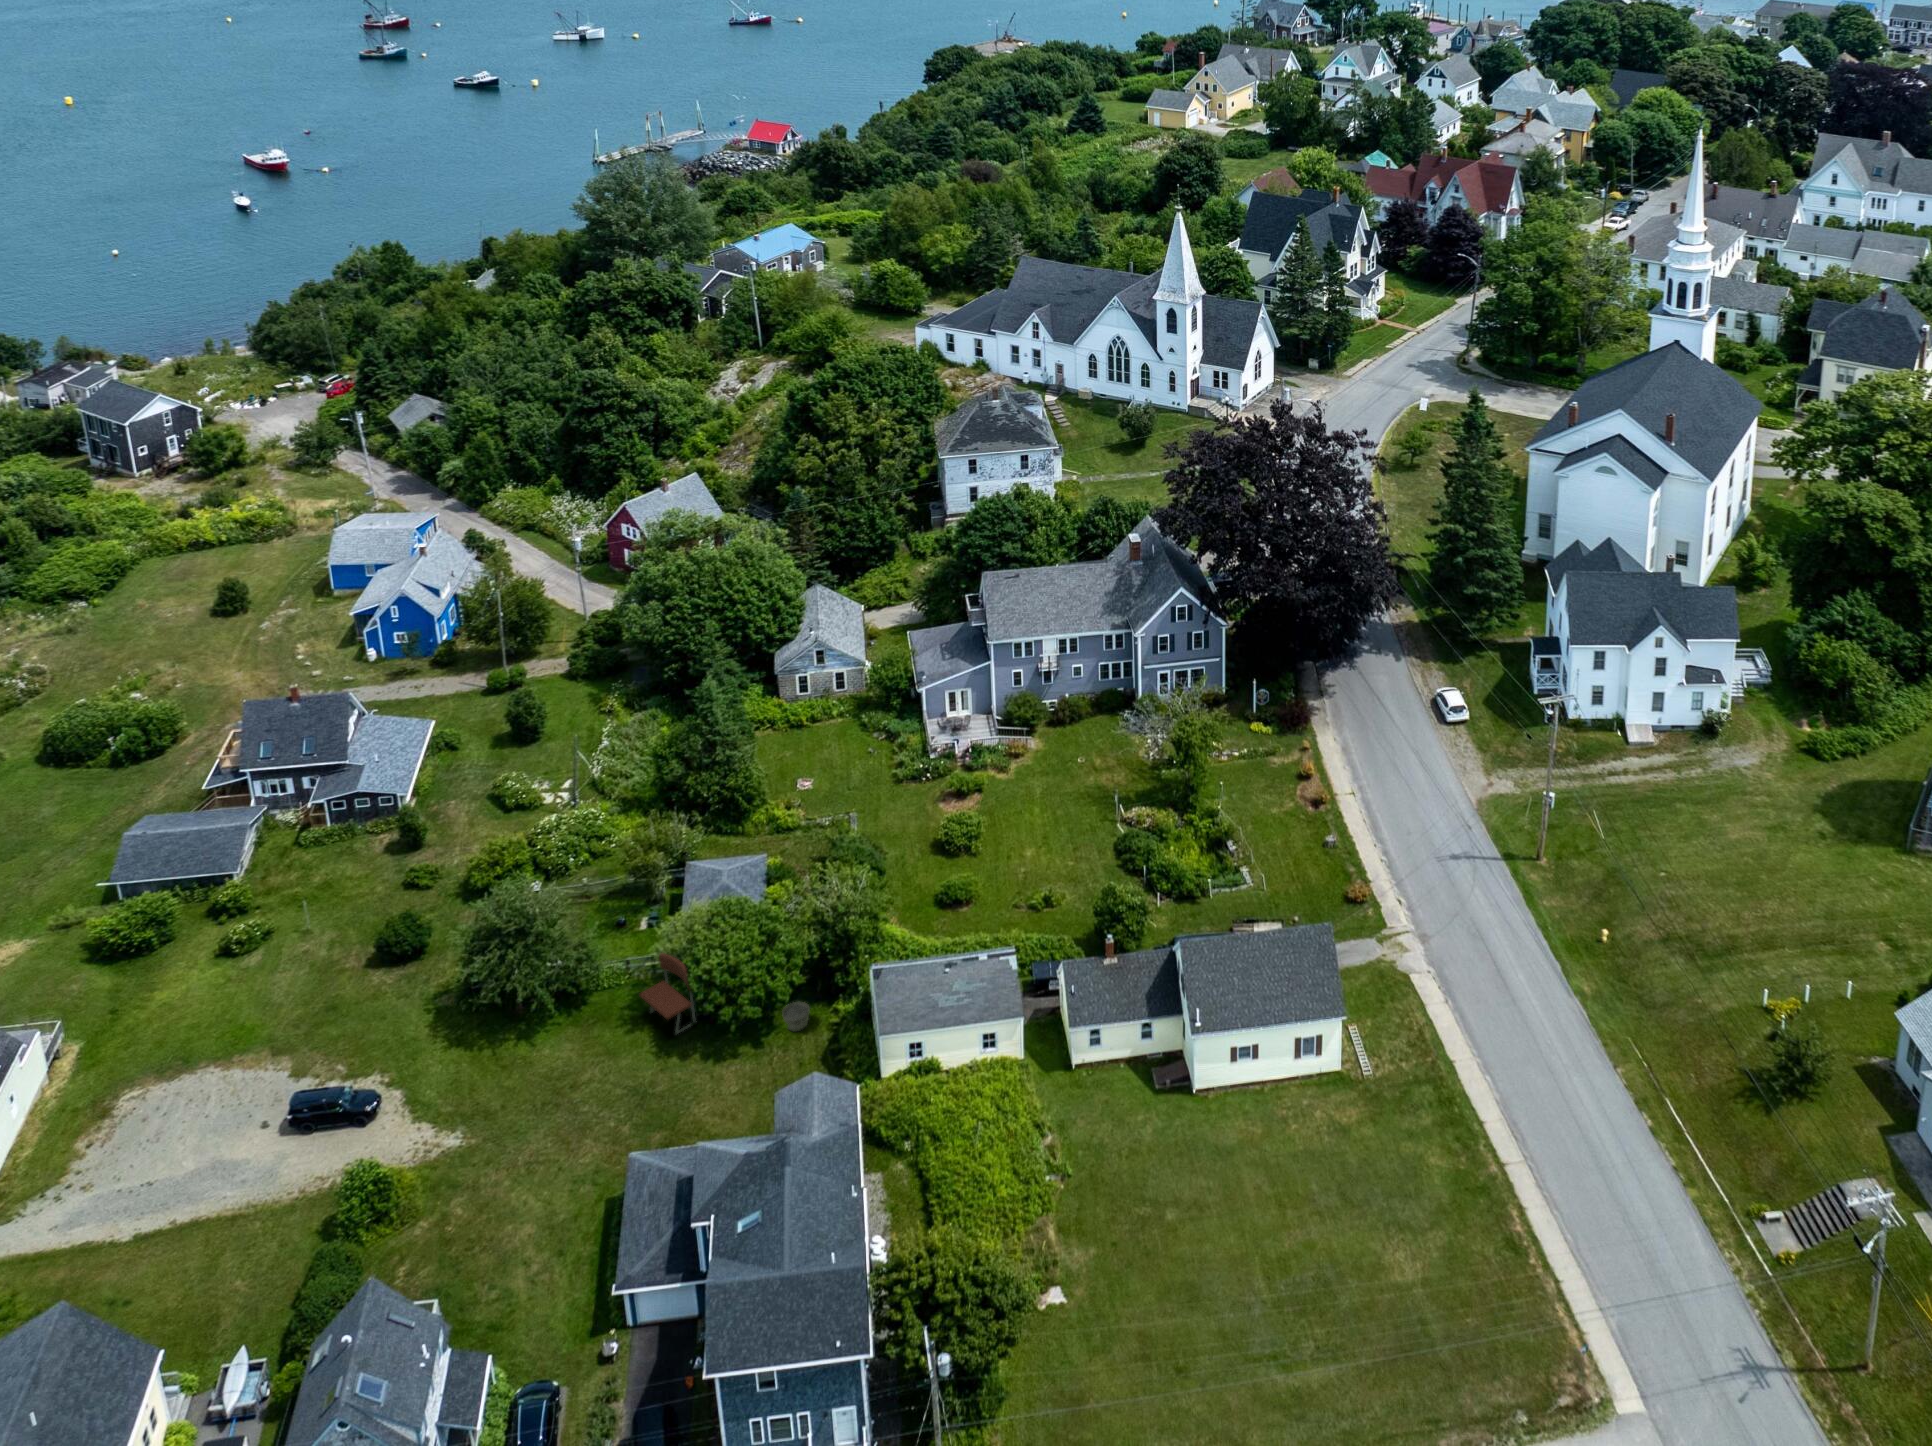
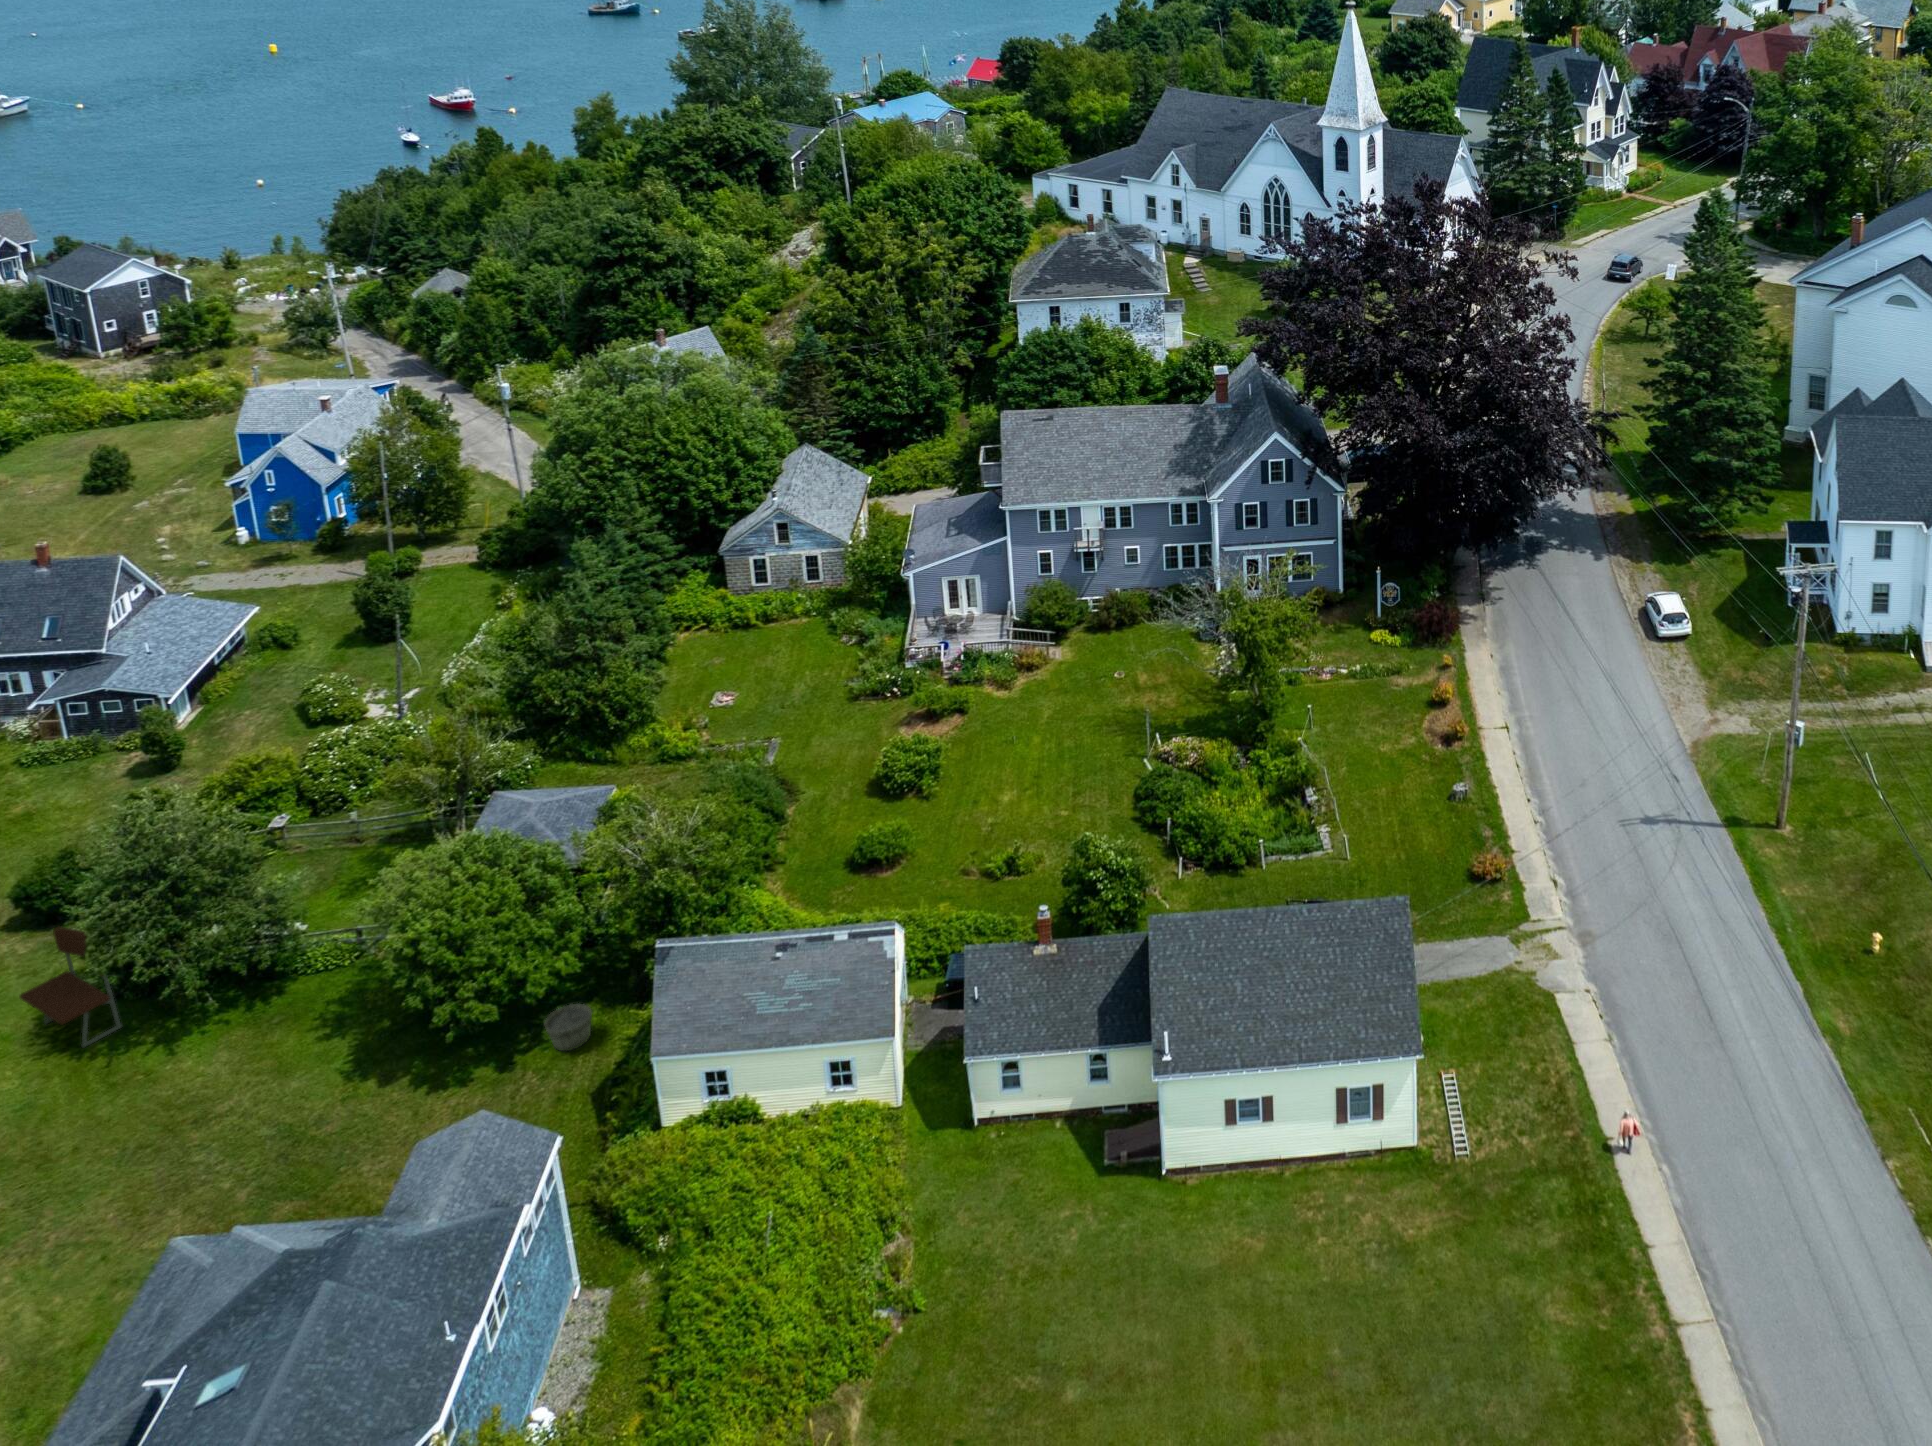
bench: present [639,953,697,1034] -> present [20,927,121,1047]

